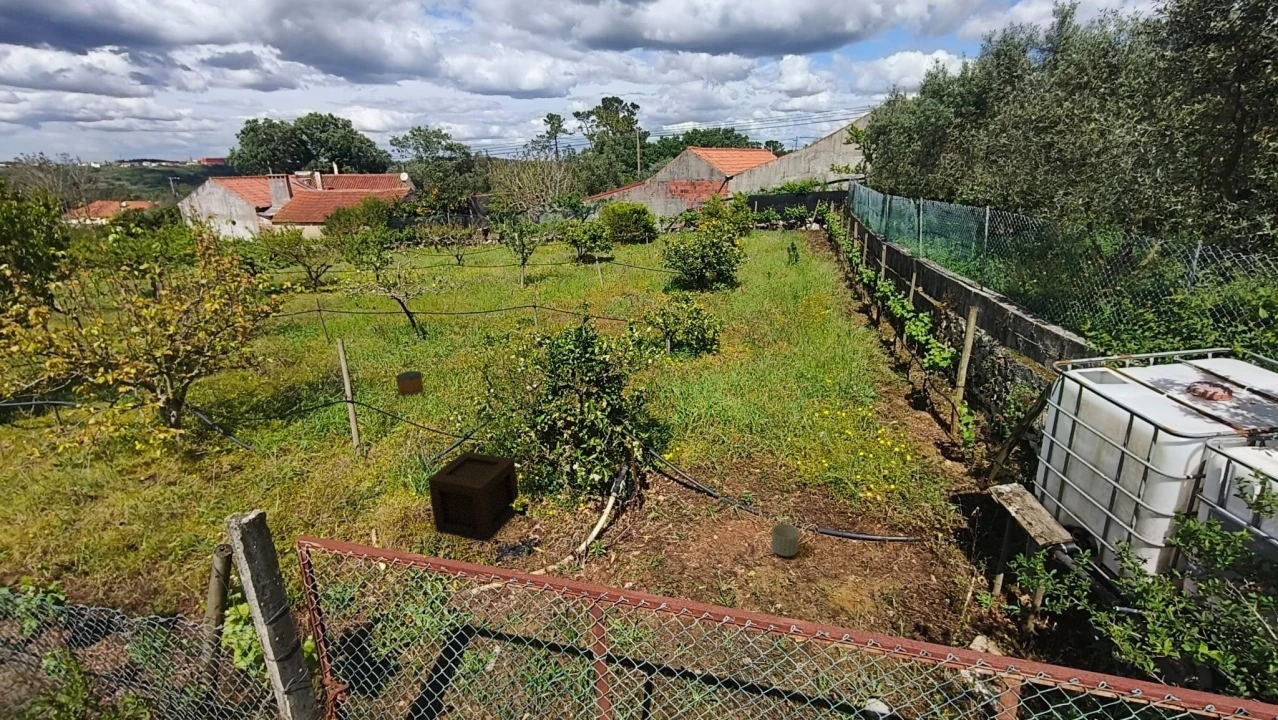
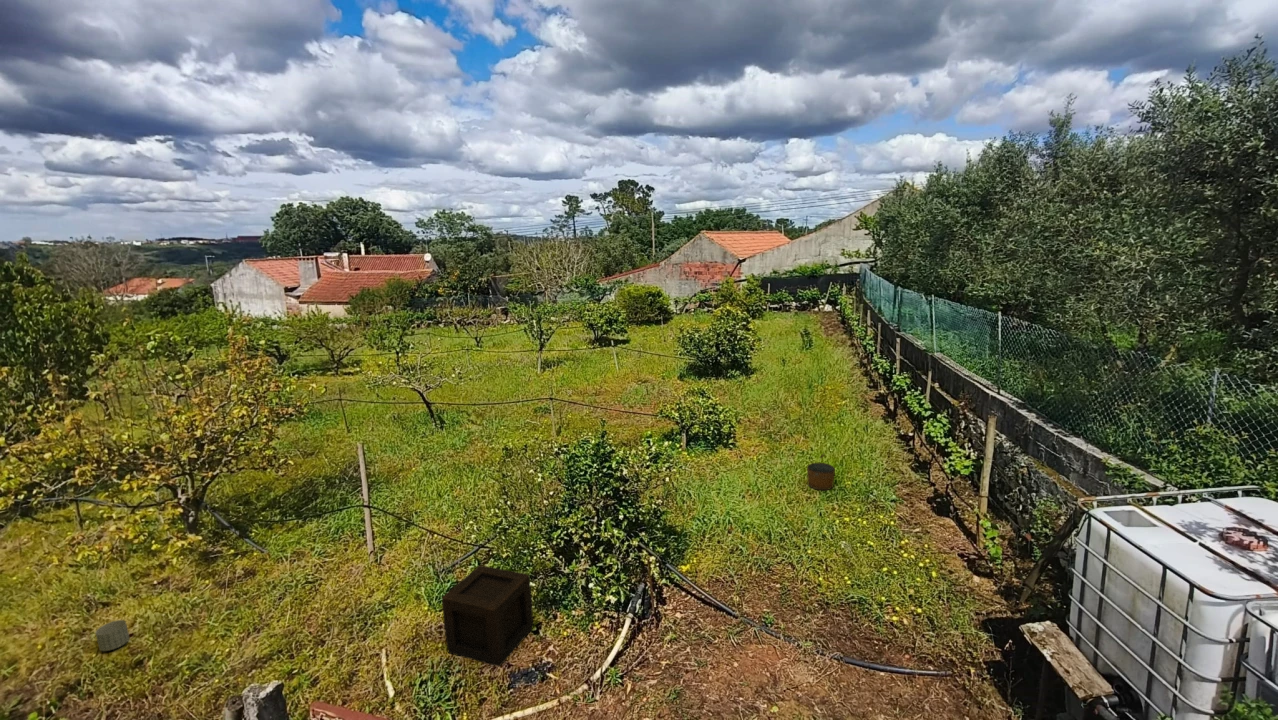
bucket: present [396,362,423,395] -> present [807,454,835,490]
planter: present [772,524,799,556] -> present [96,620,129,651]

